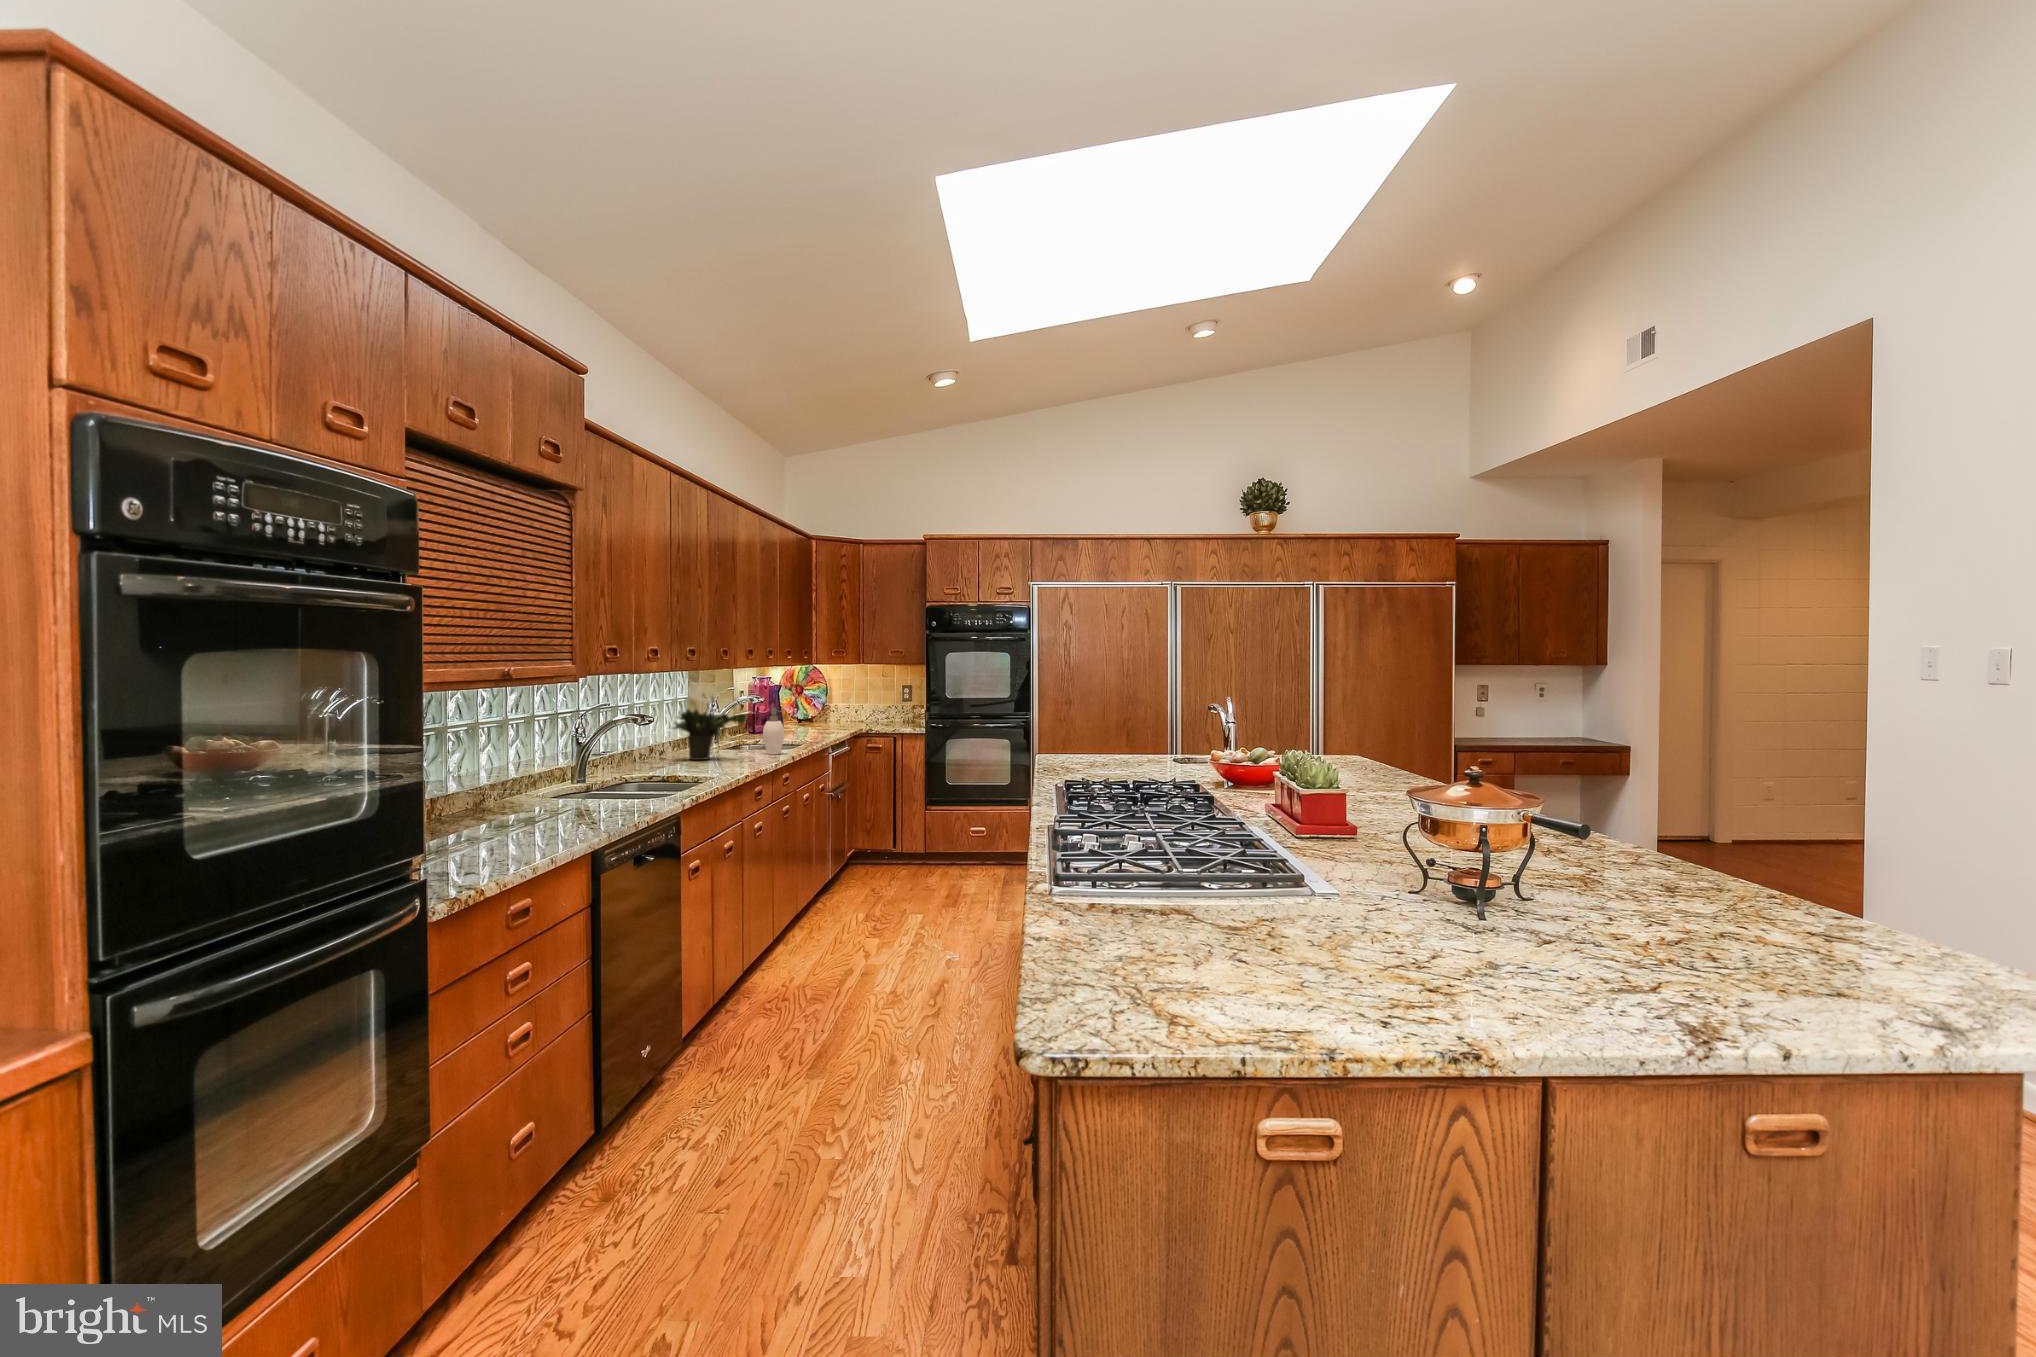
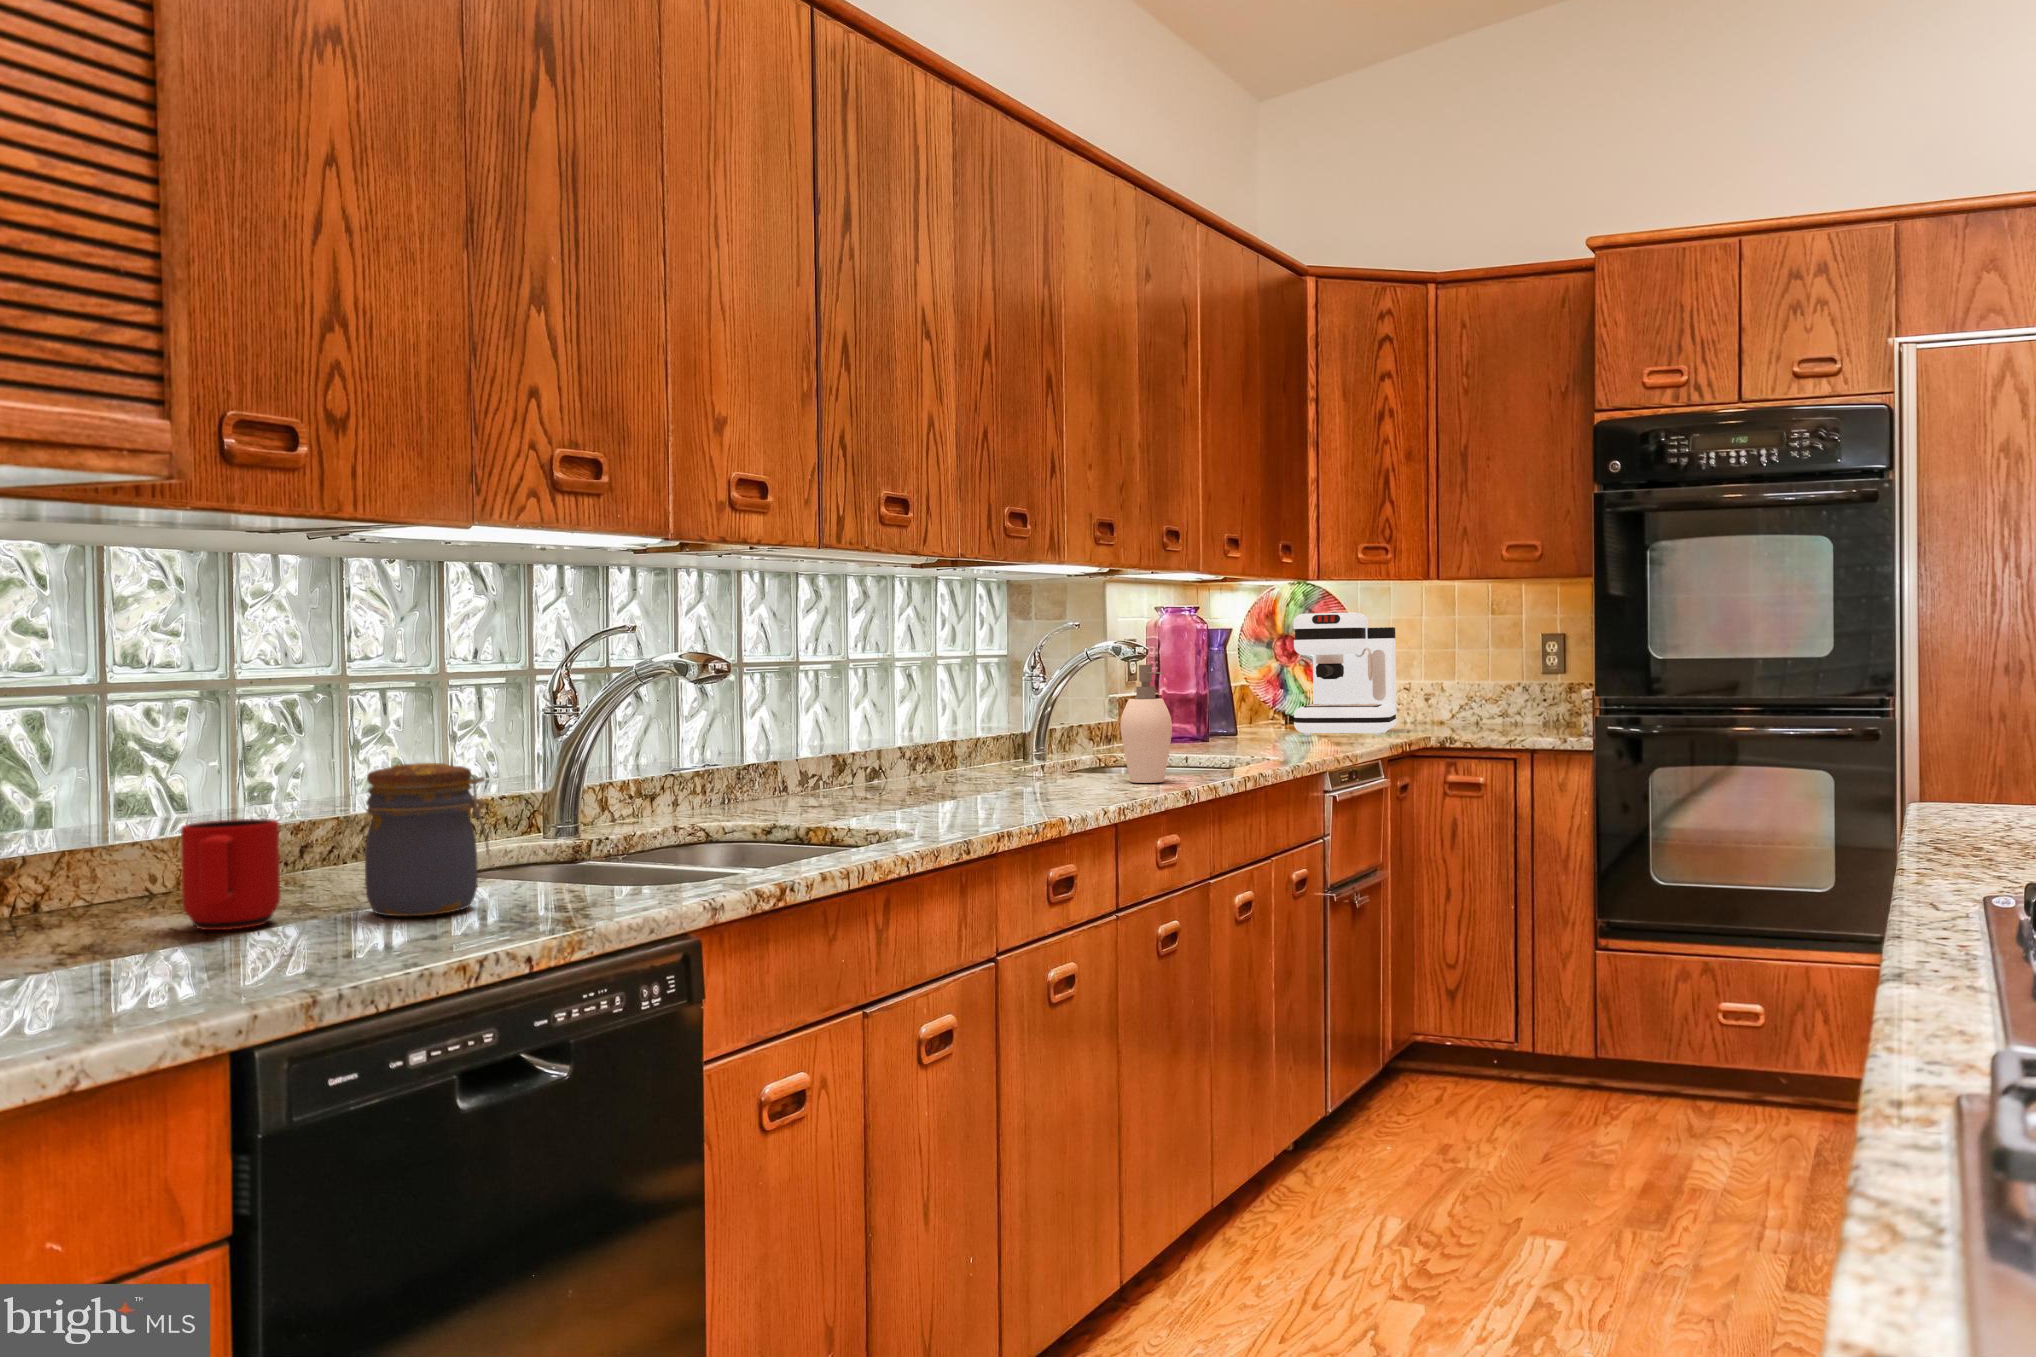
coffee maker: none [807,678,848,730] -> present [1294,613,1397,736]
potted plant: present [672,695,746,760] -> none [892,623,1069,789]
jar: none [557,762,603,818] -> present [365,763,489,916]
mug: none [494,786,531,827] -> present [181,819,280,930]

